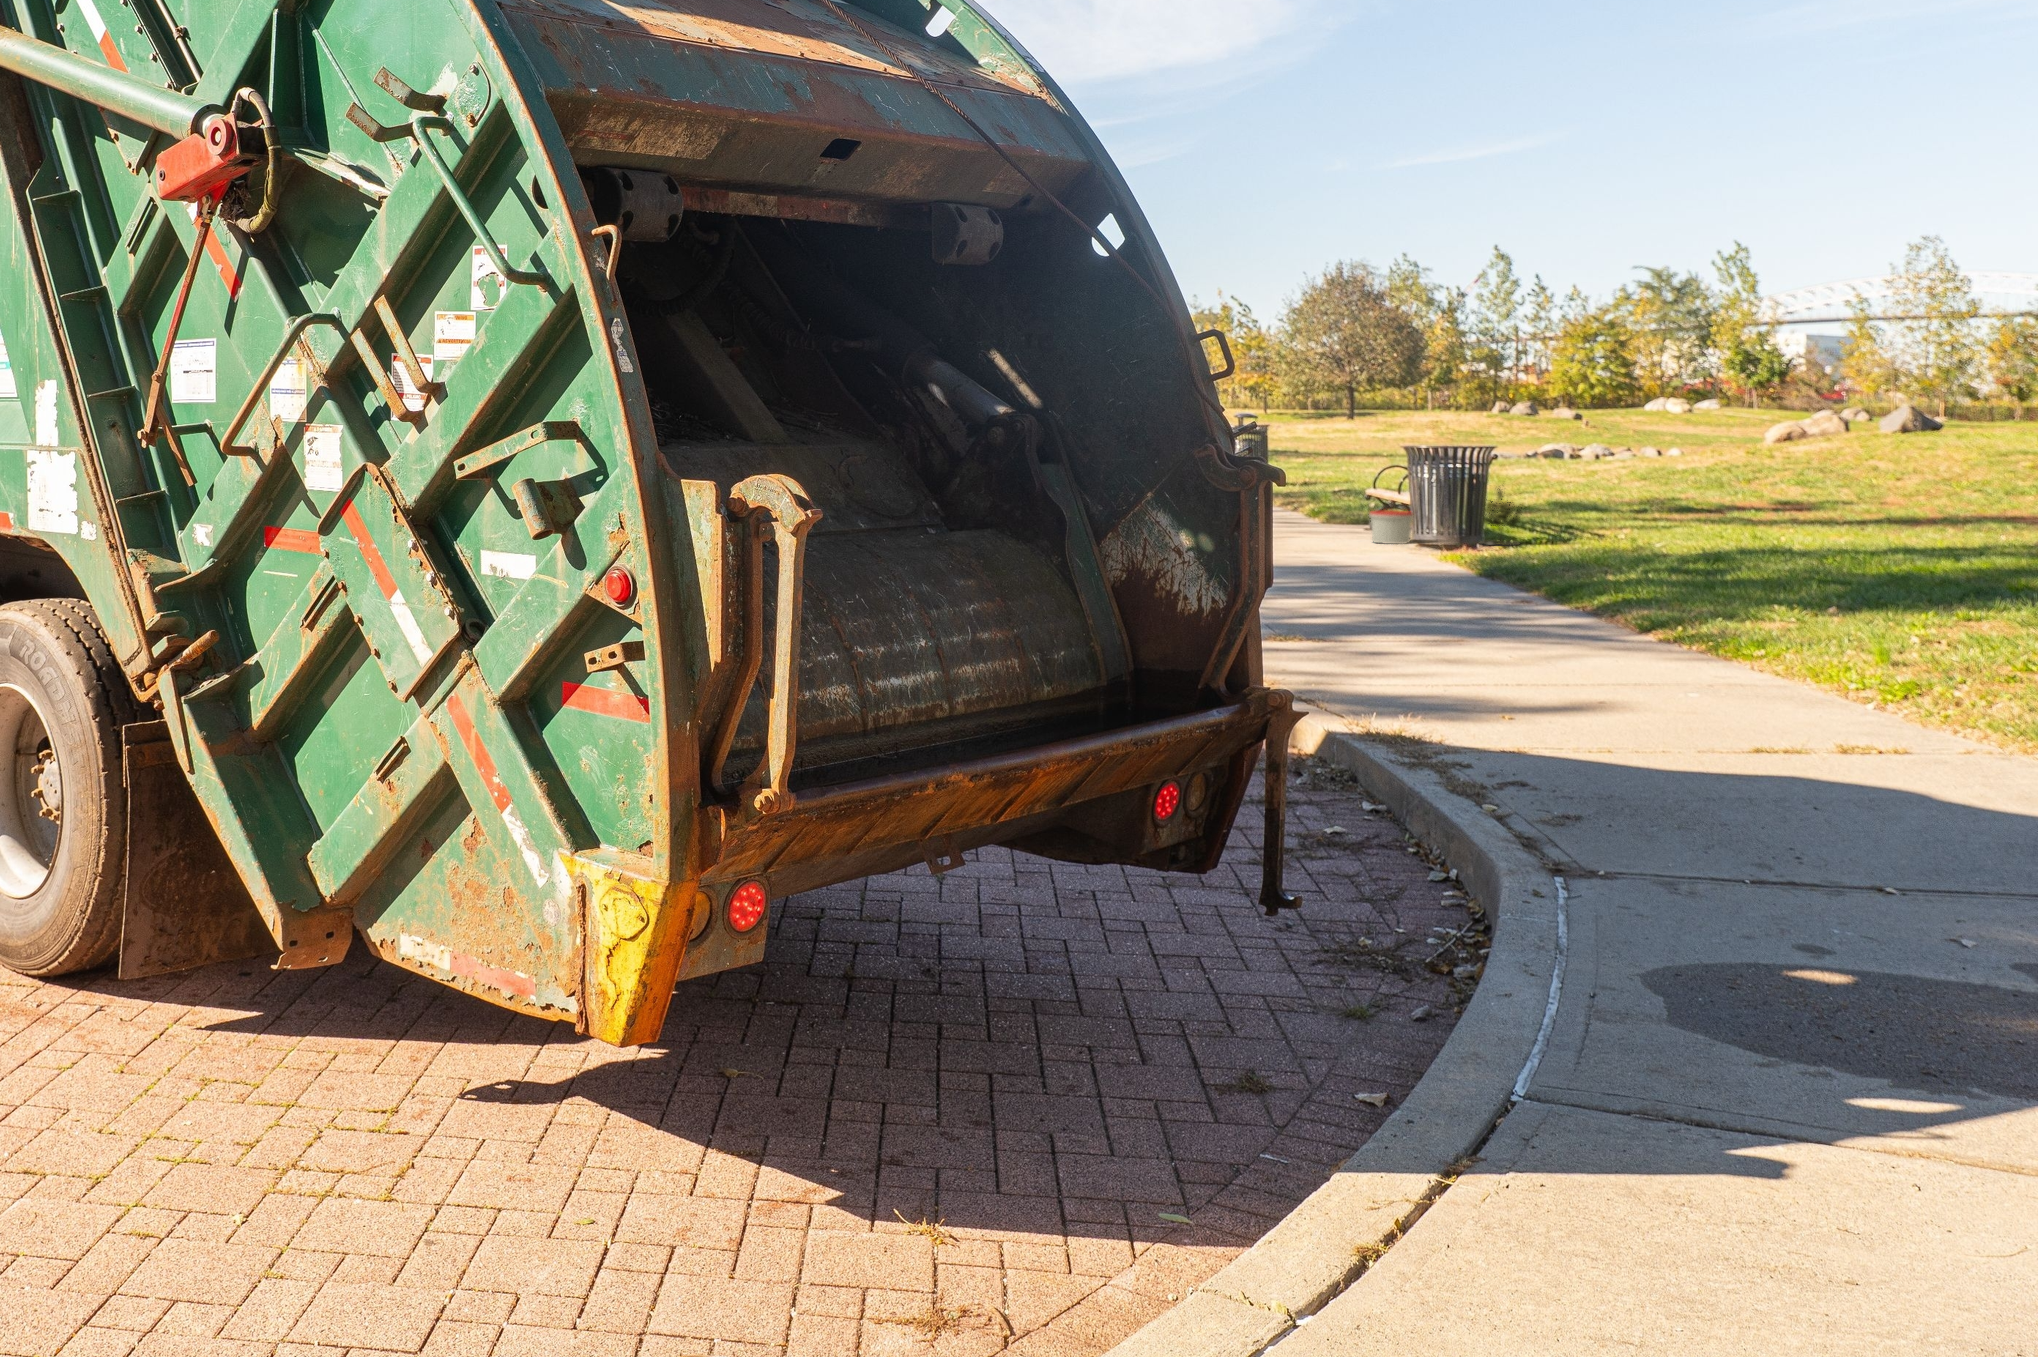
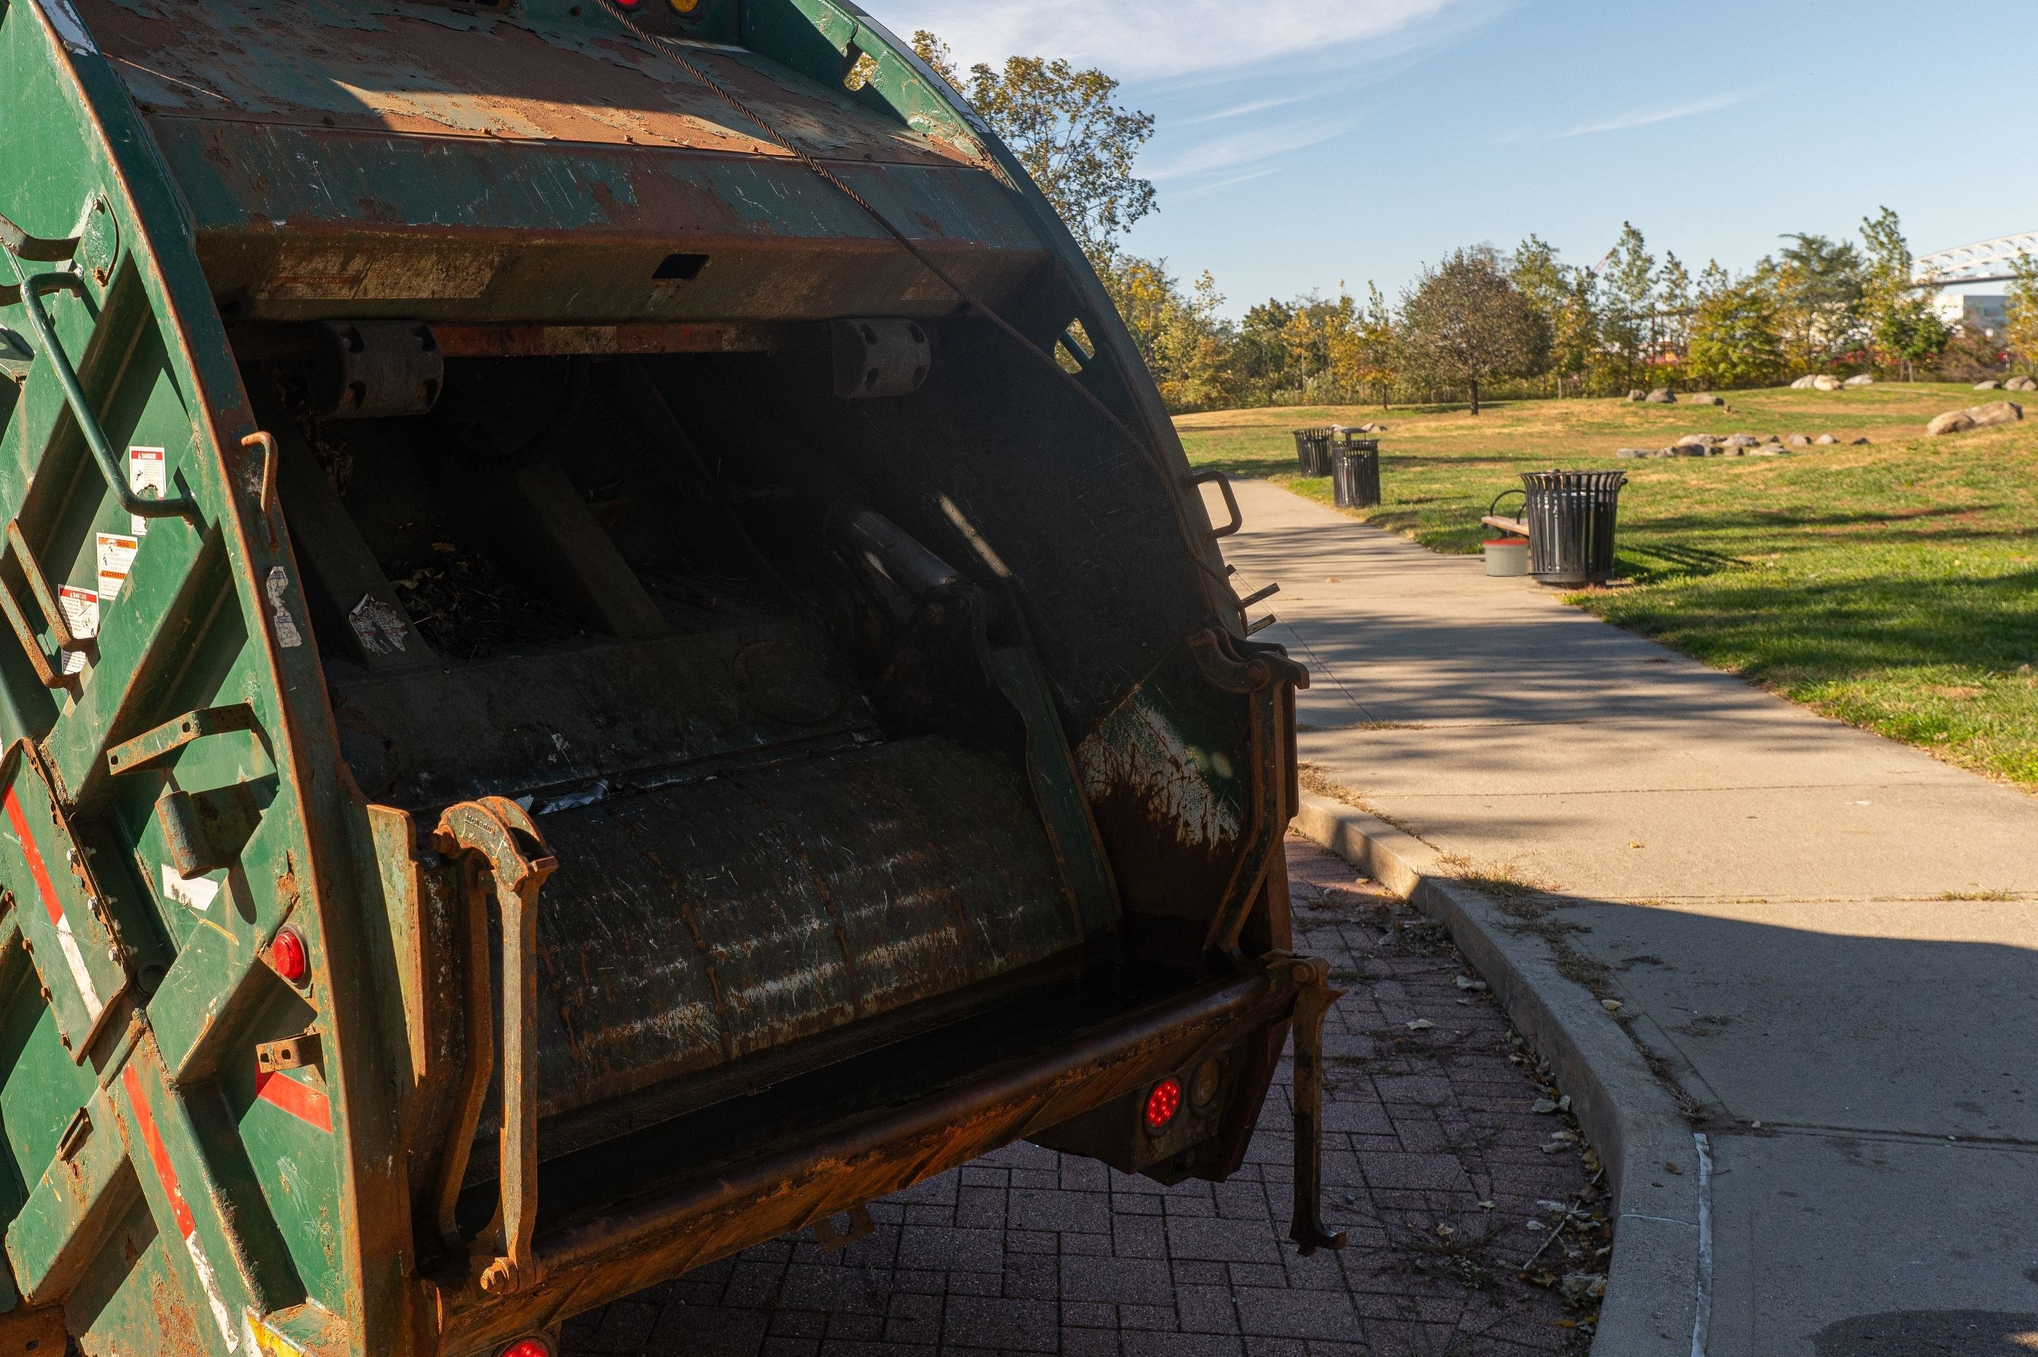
potted tree: present [1481,488,1522,546] -> none [1604,504,1659,575]

